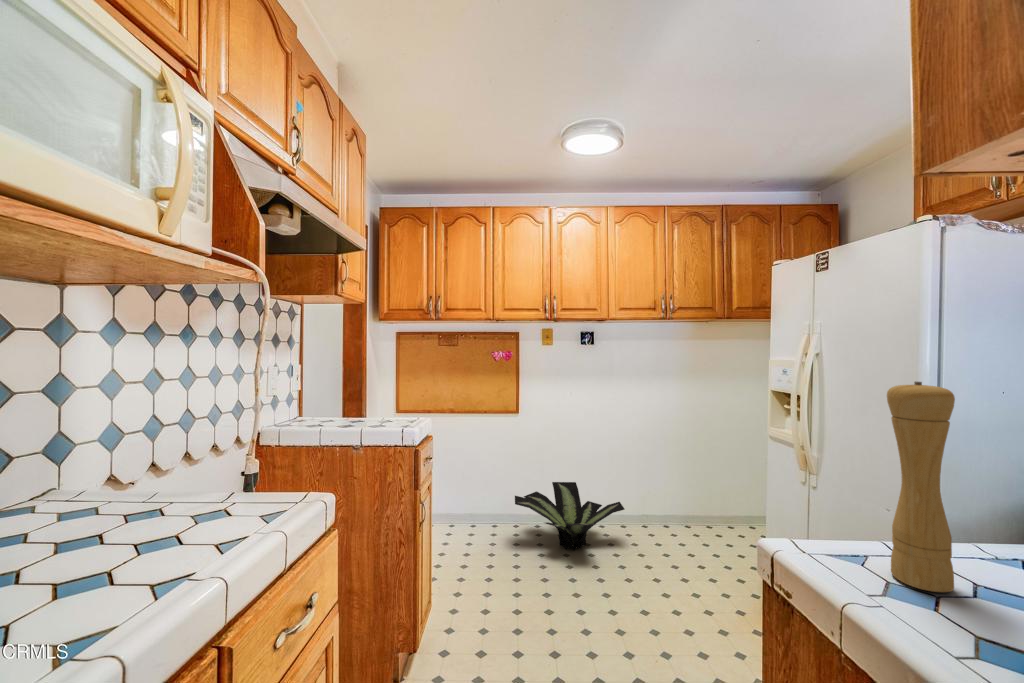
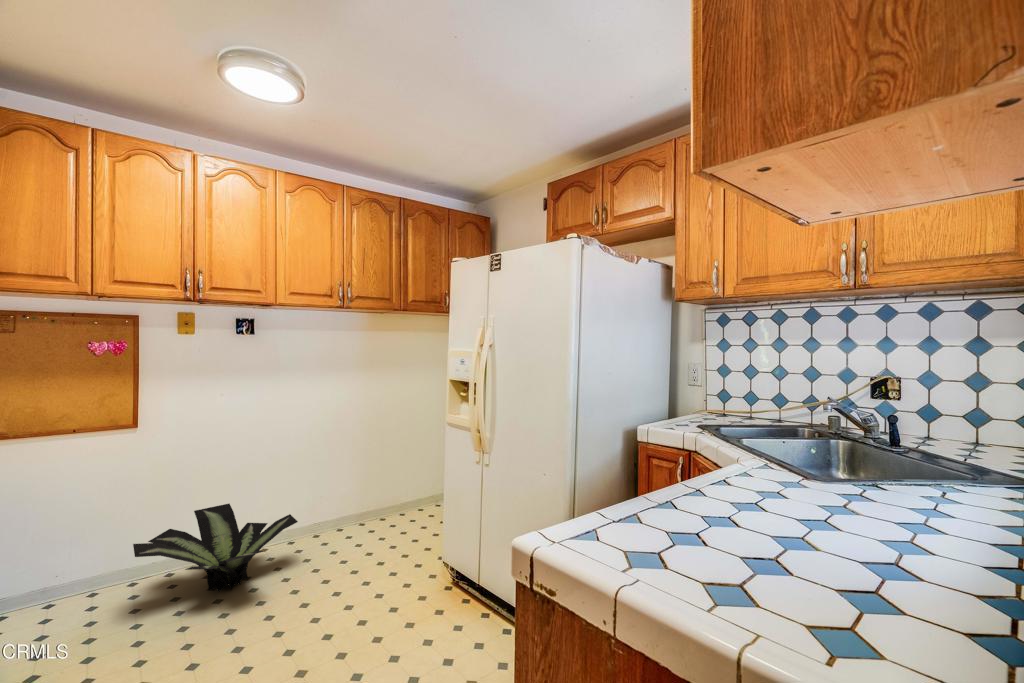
pepper mill: present [887,381,955,592] -> none [619,372,664,550]

